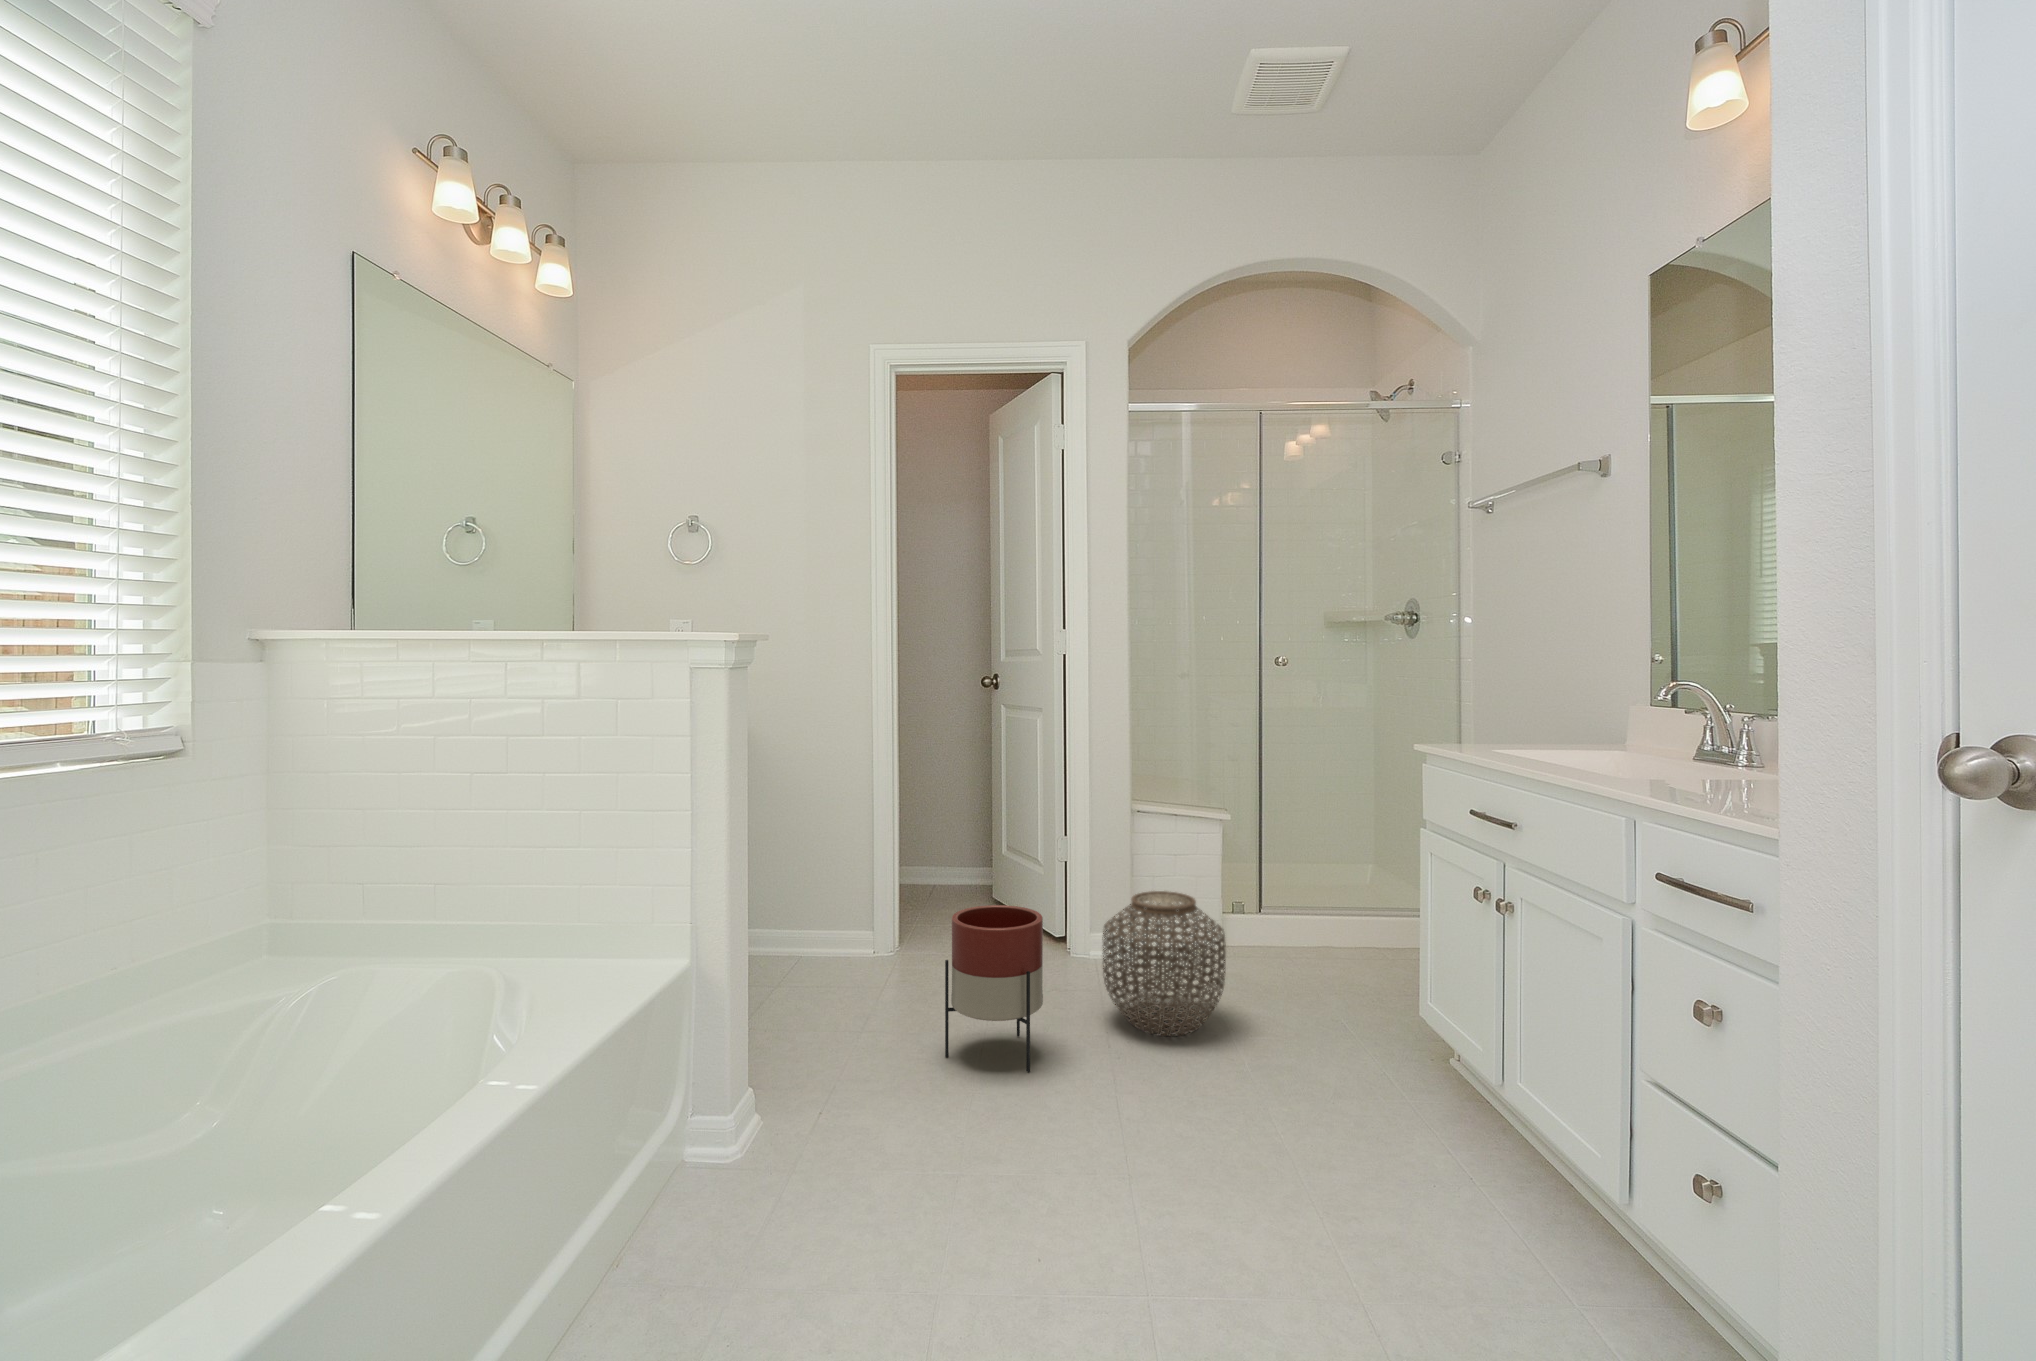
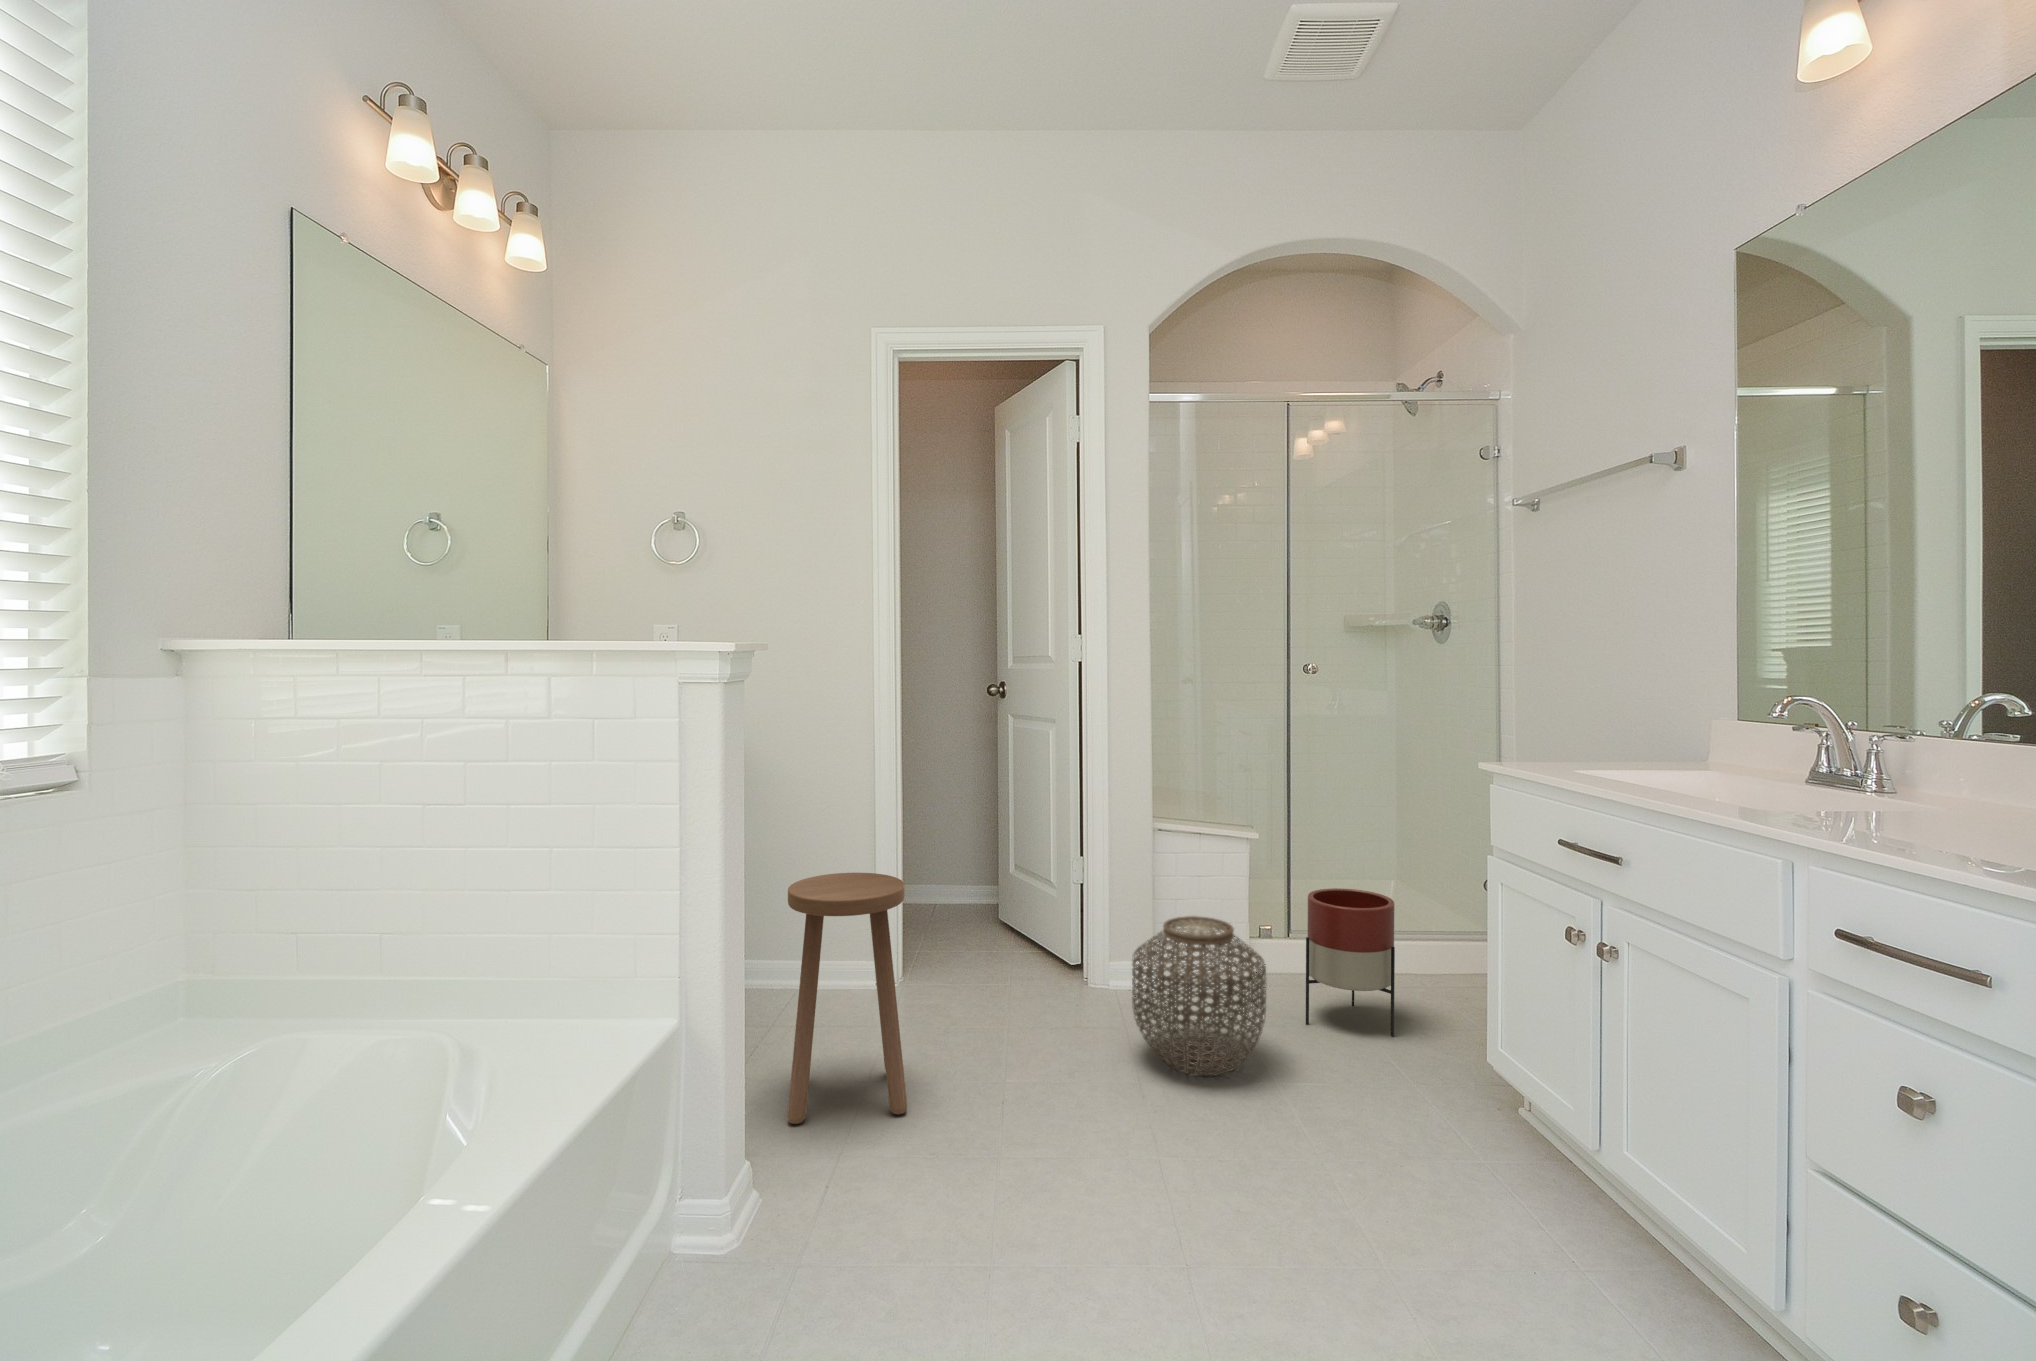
stool: none [784,847,892,1070] -> present [788,873,907,1124]
planter: present [945,905,1043,1072] -> present [1306,888,1395,1036]

